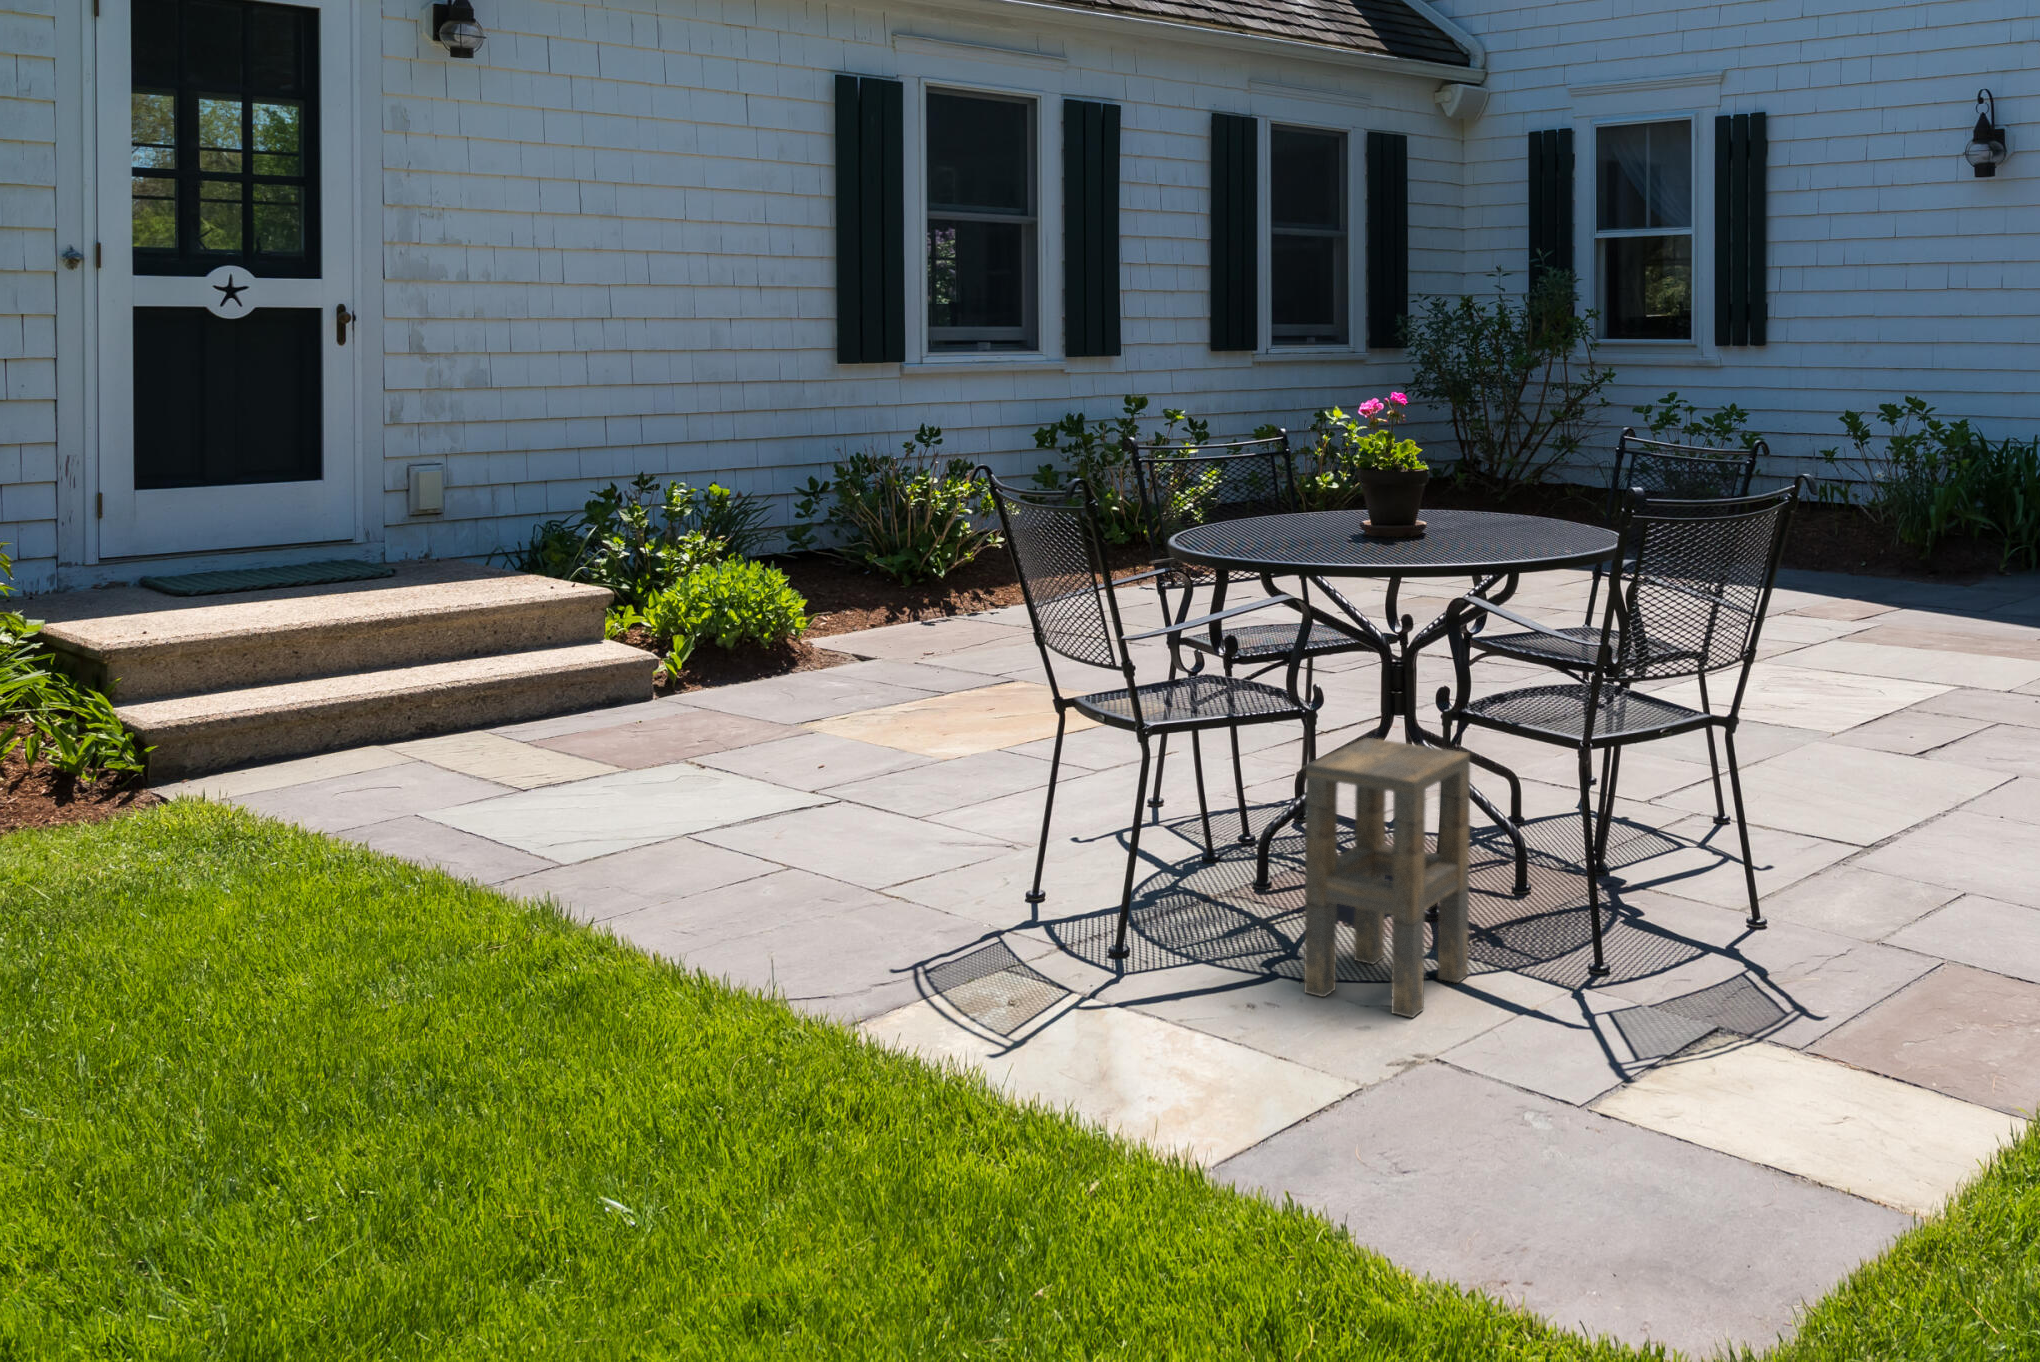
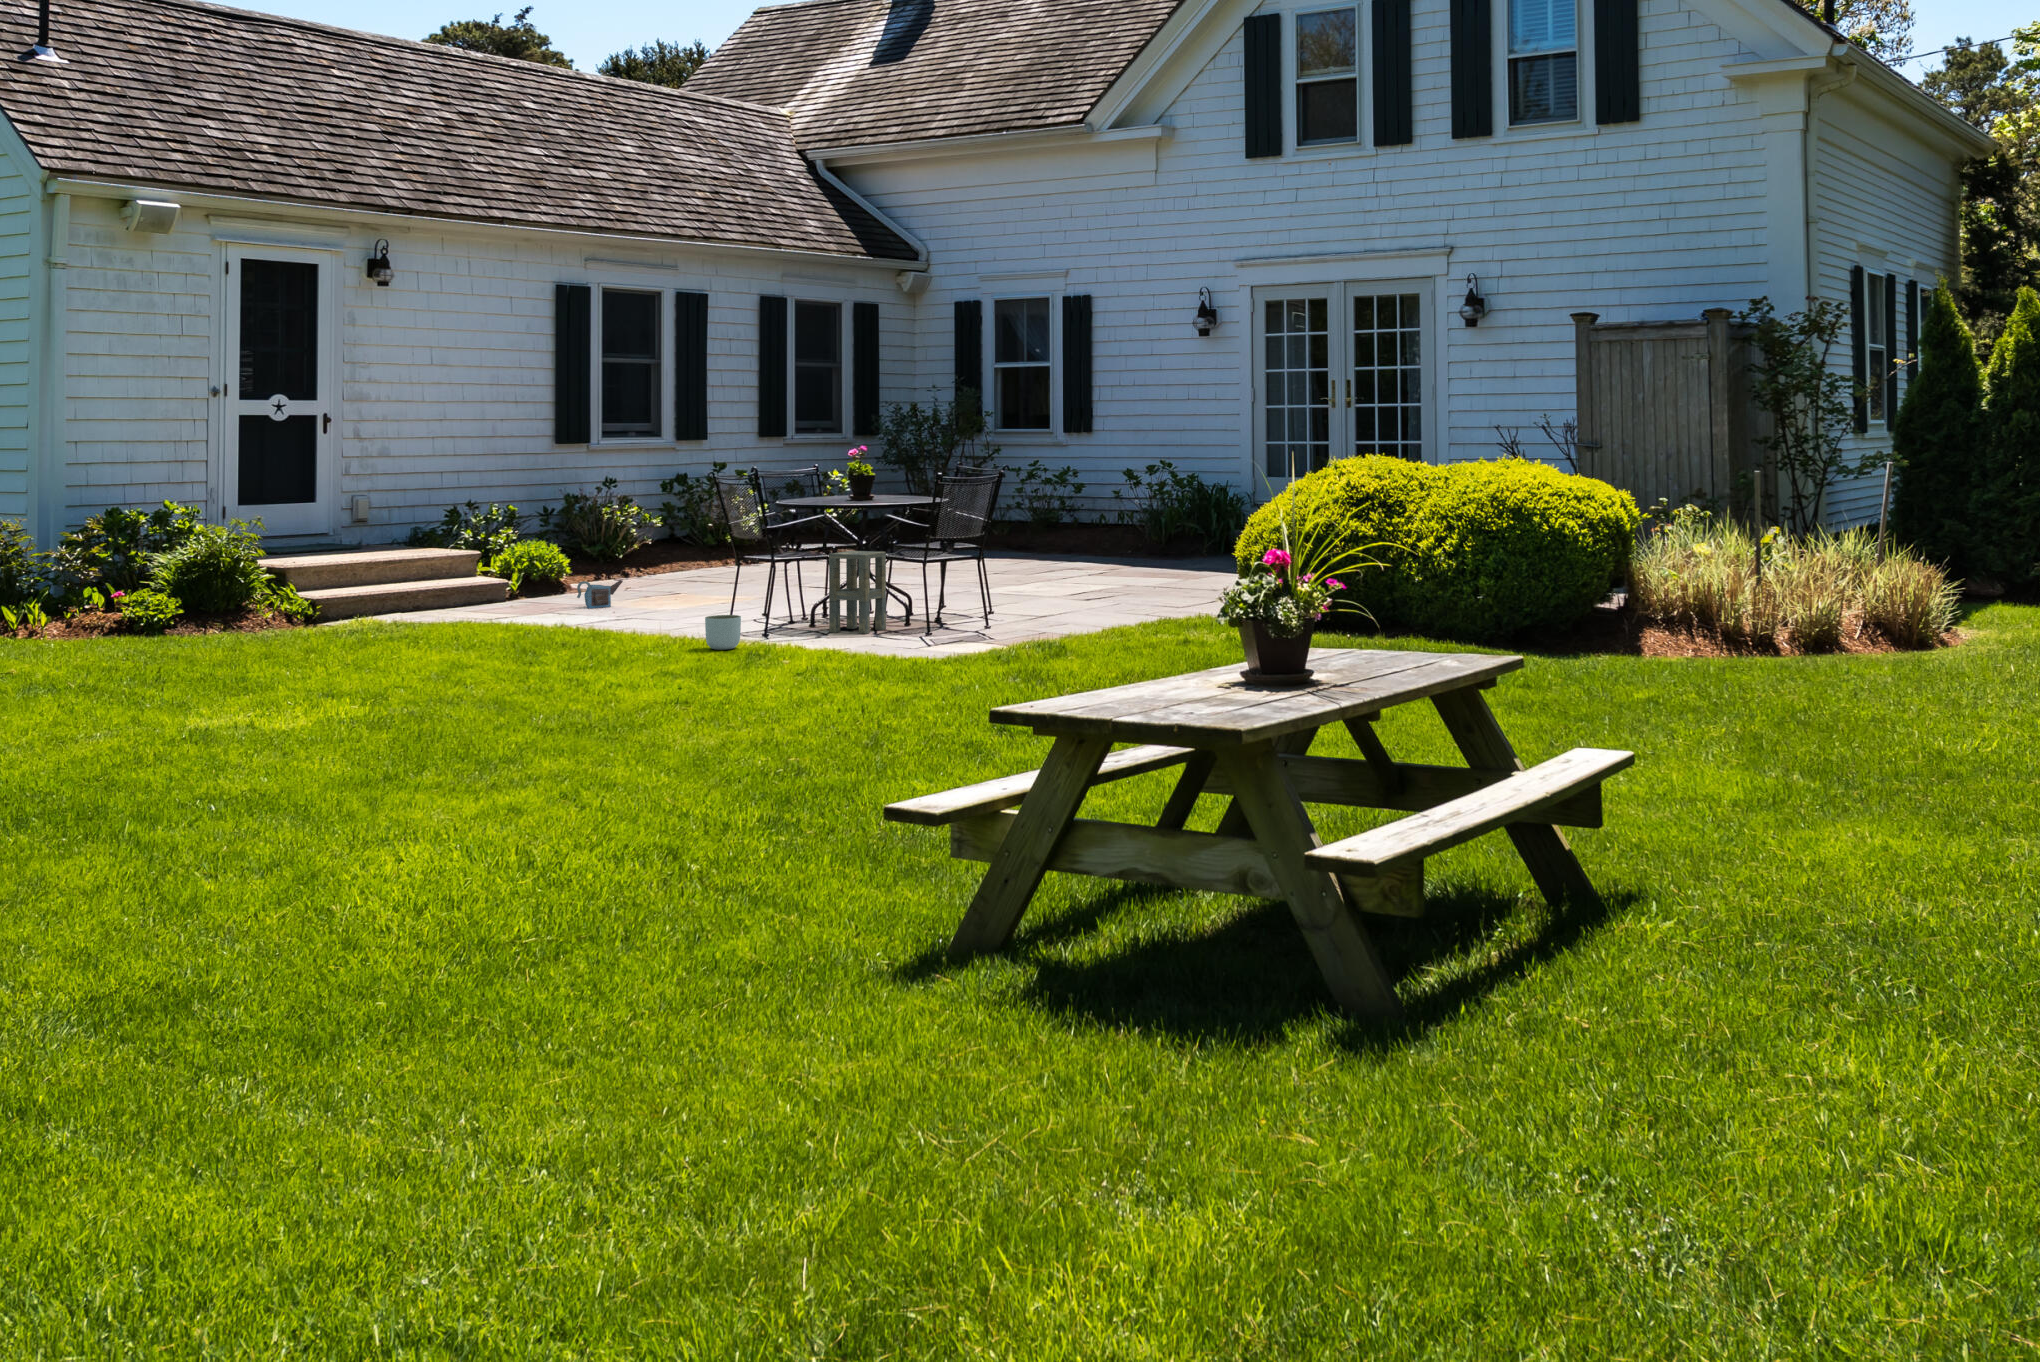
watering can: none [733,702,848,772] -> present [577,580,623,608]
planter: none [881,1020,1003,1166] -> present [705,615,741,650]

